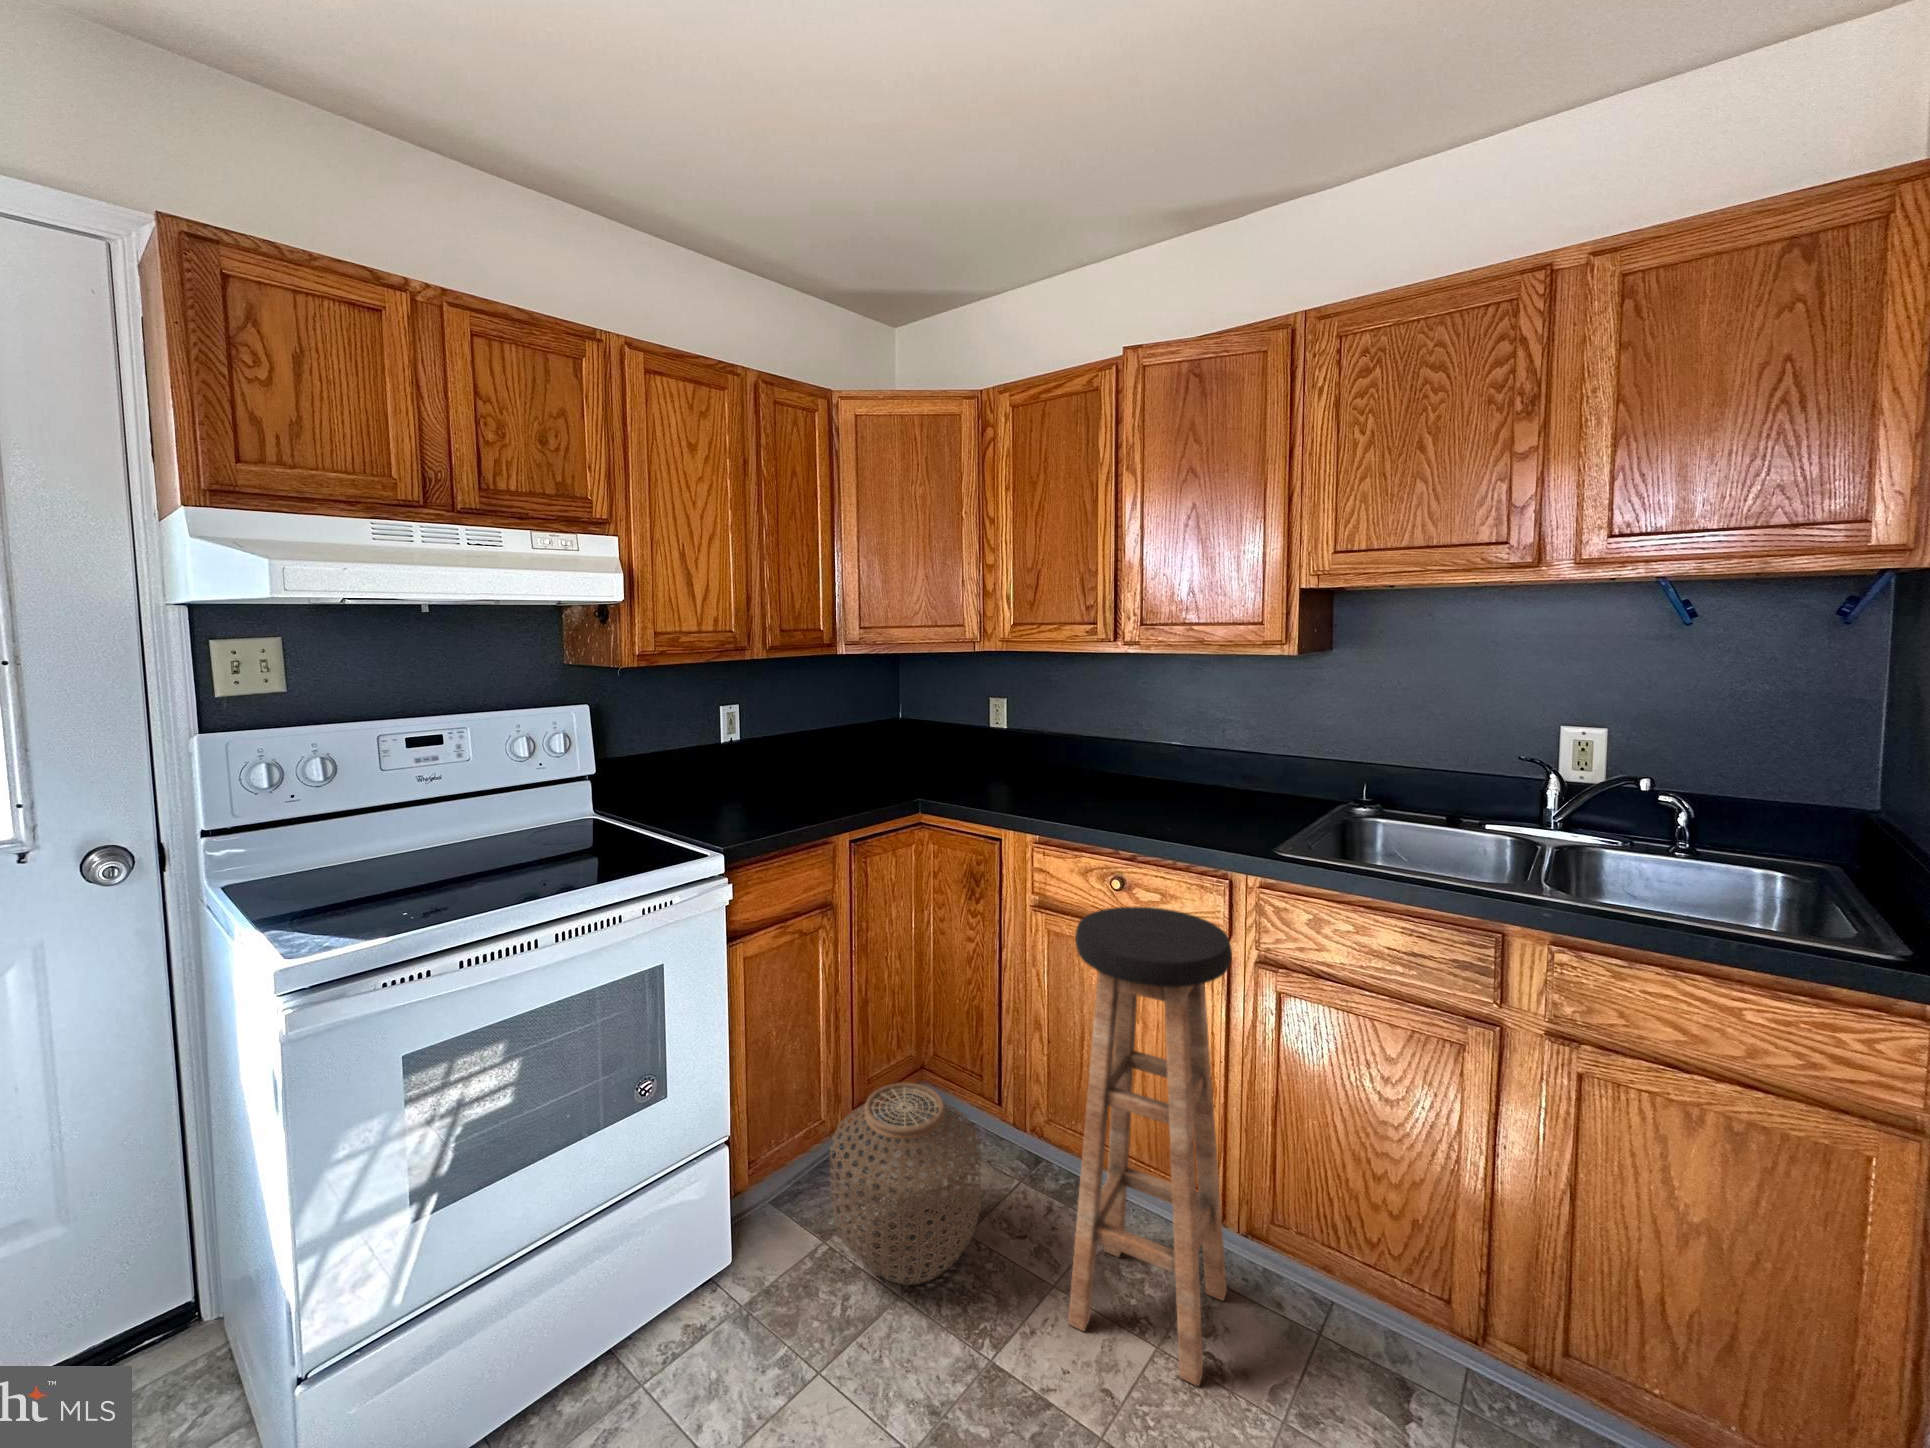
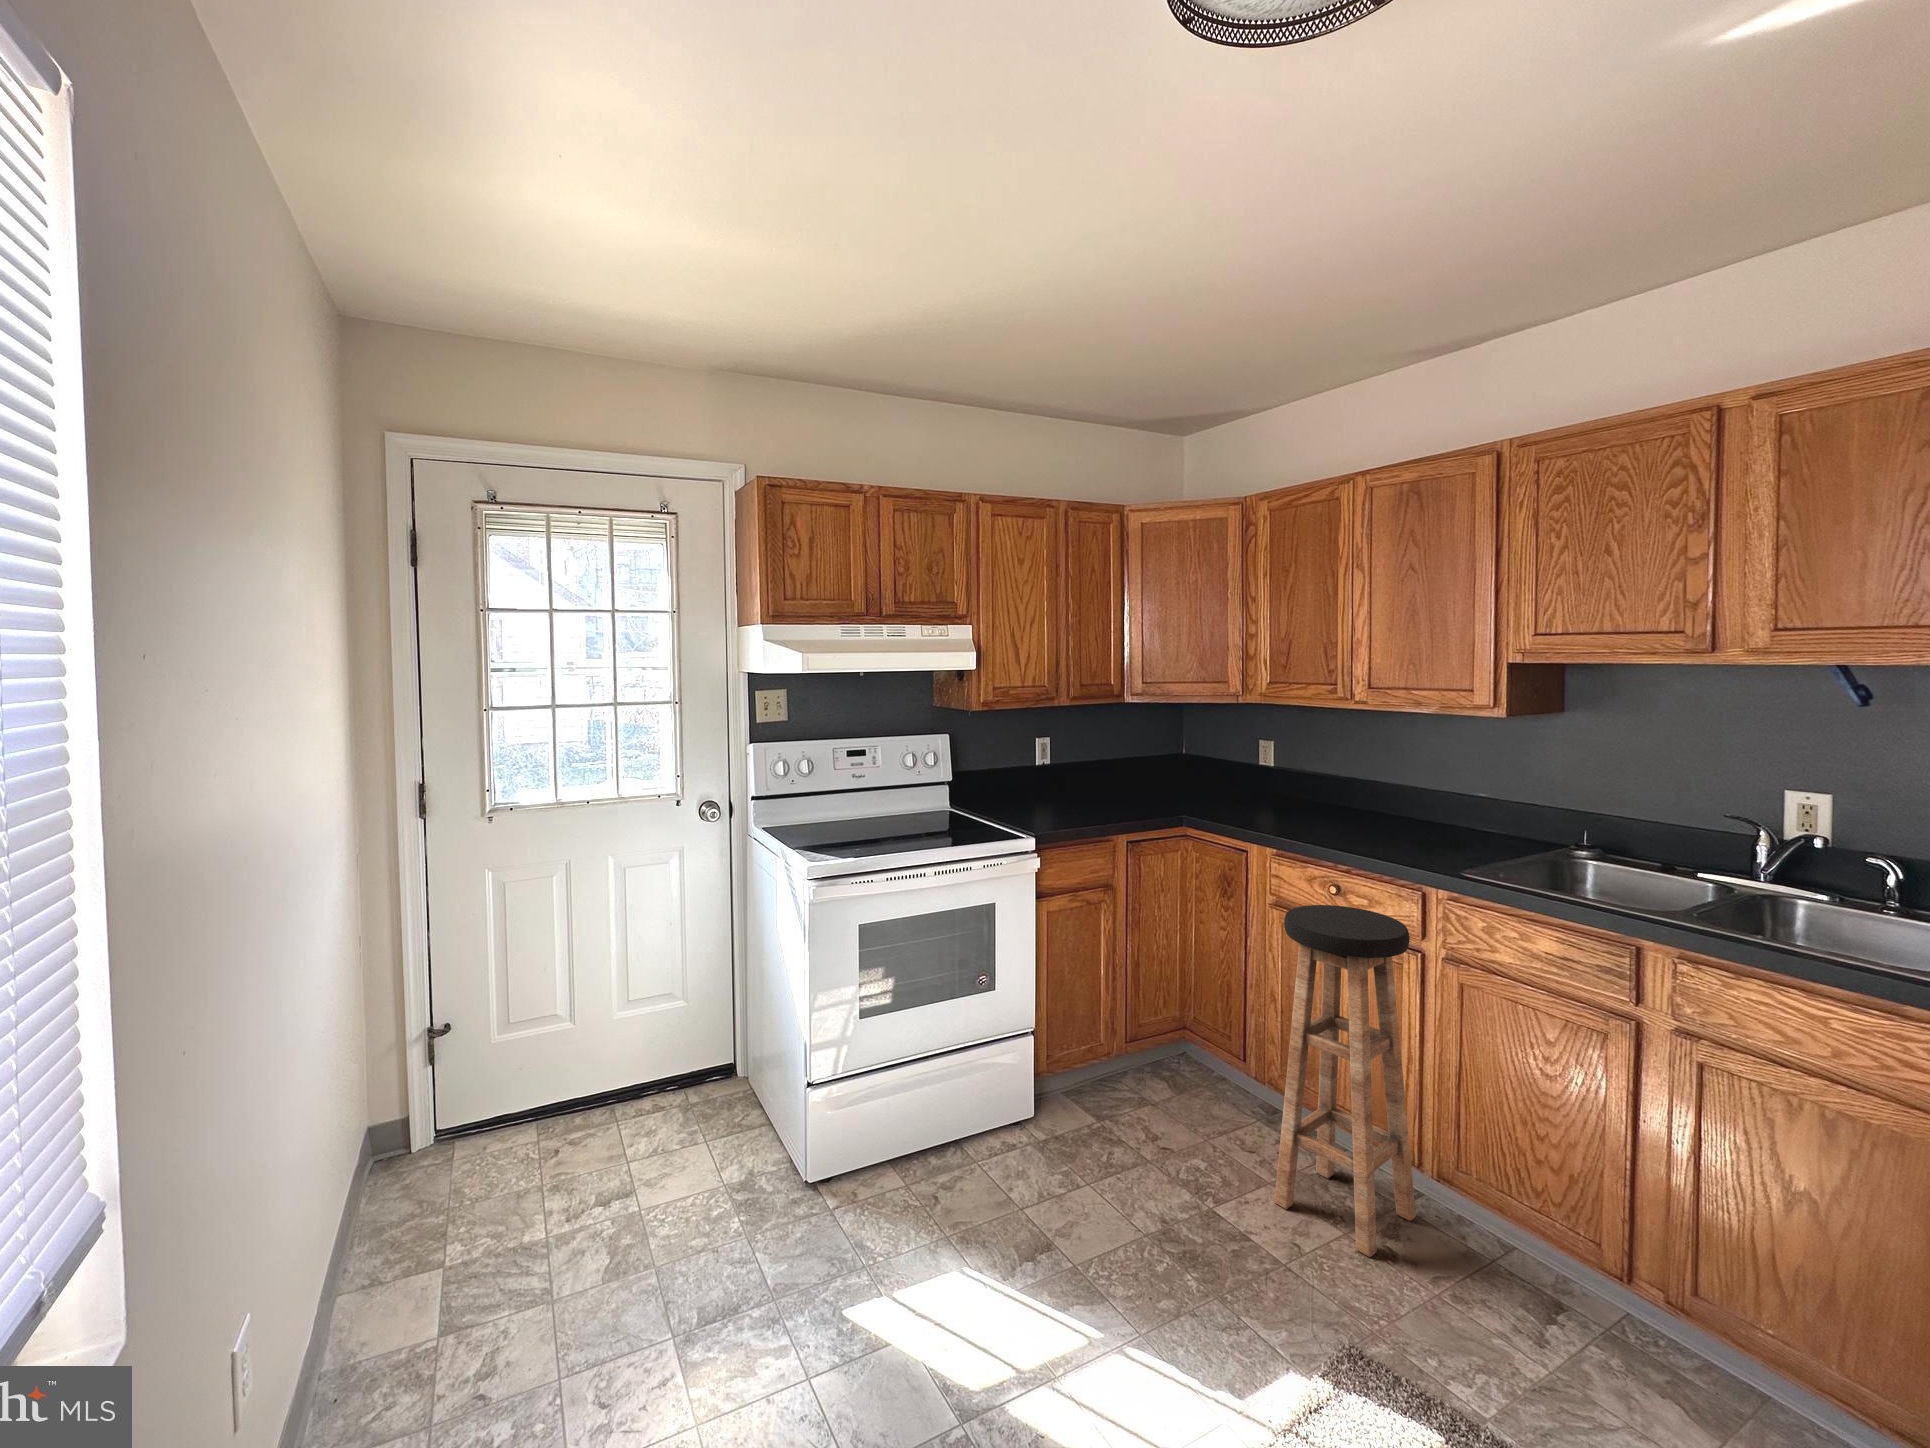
woven basket: present [830,1083,981,1285] -> none [1103,1018,1216,1157]

